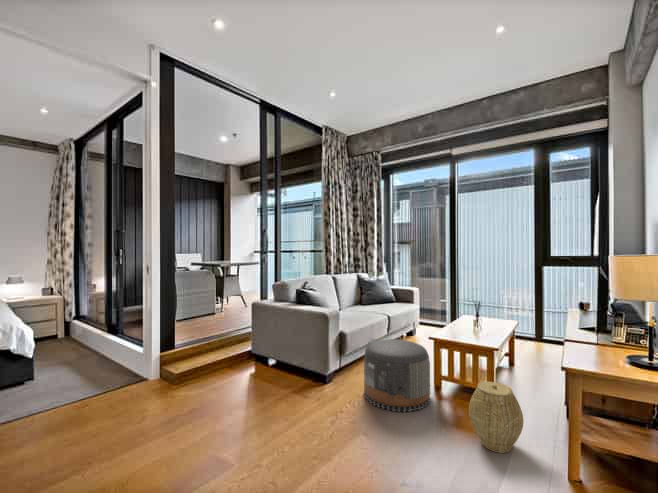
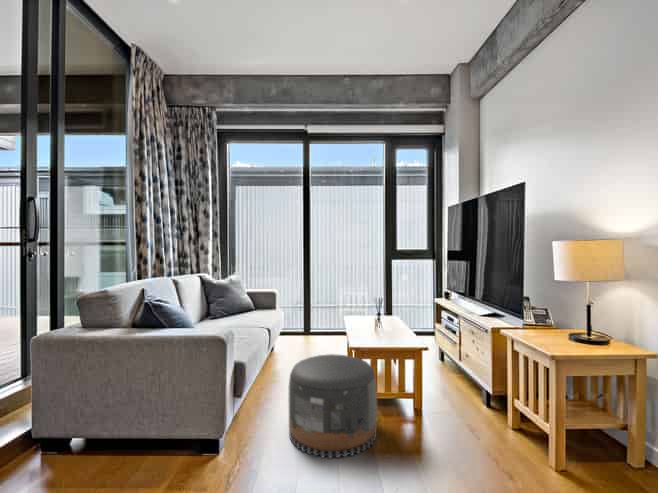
woven basket: present [469,382,523,453] -> none [446,381,504,459]

